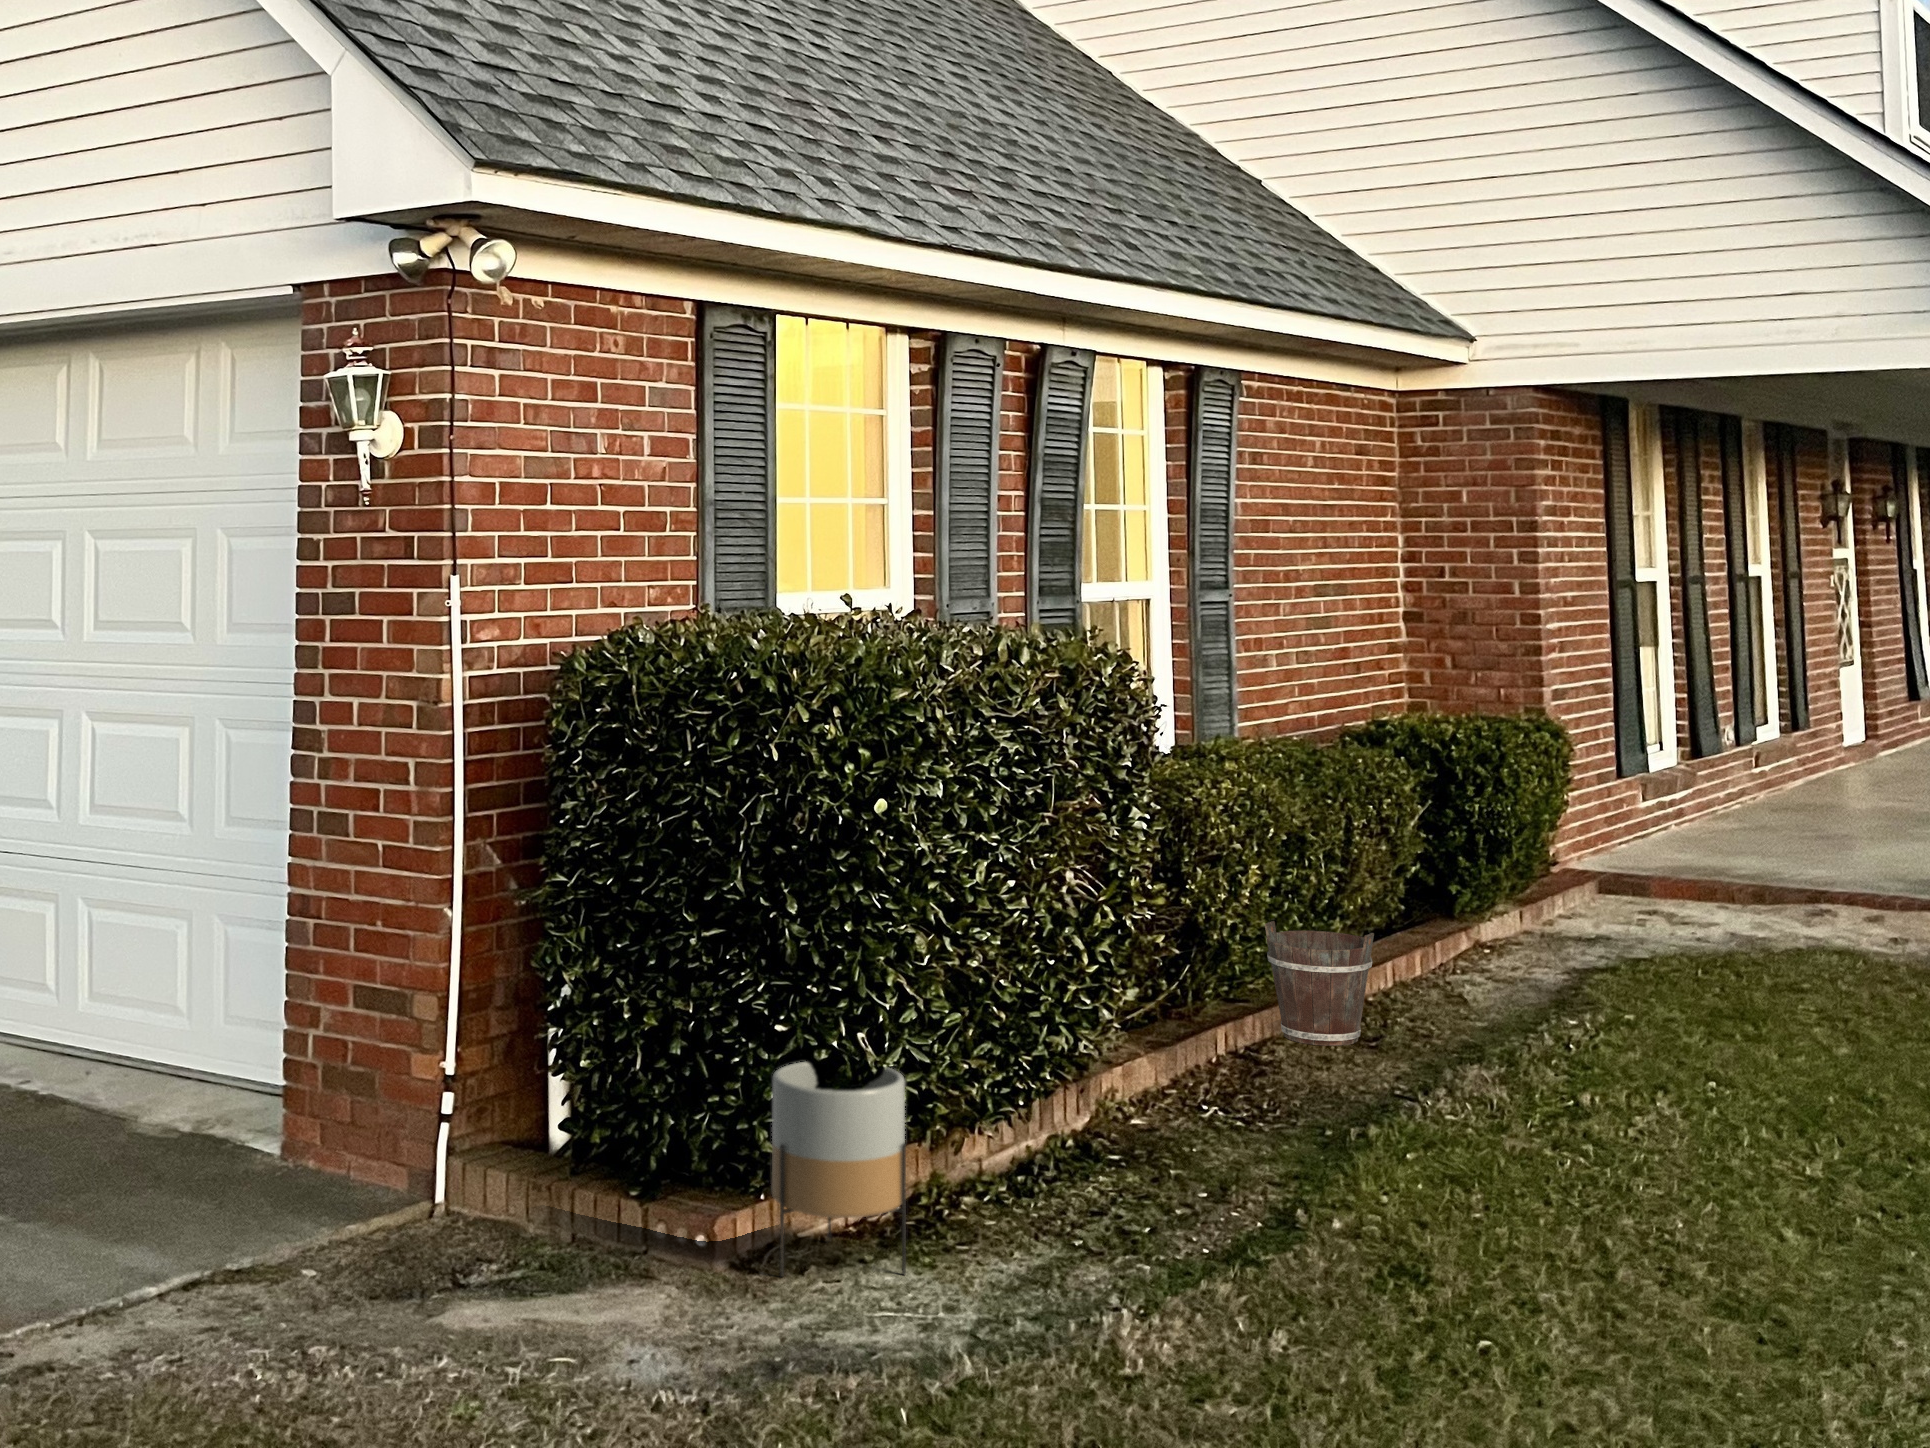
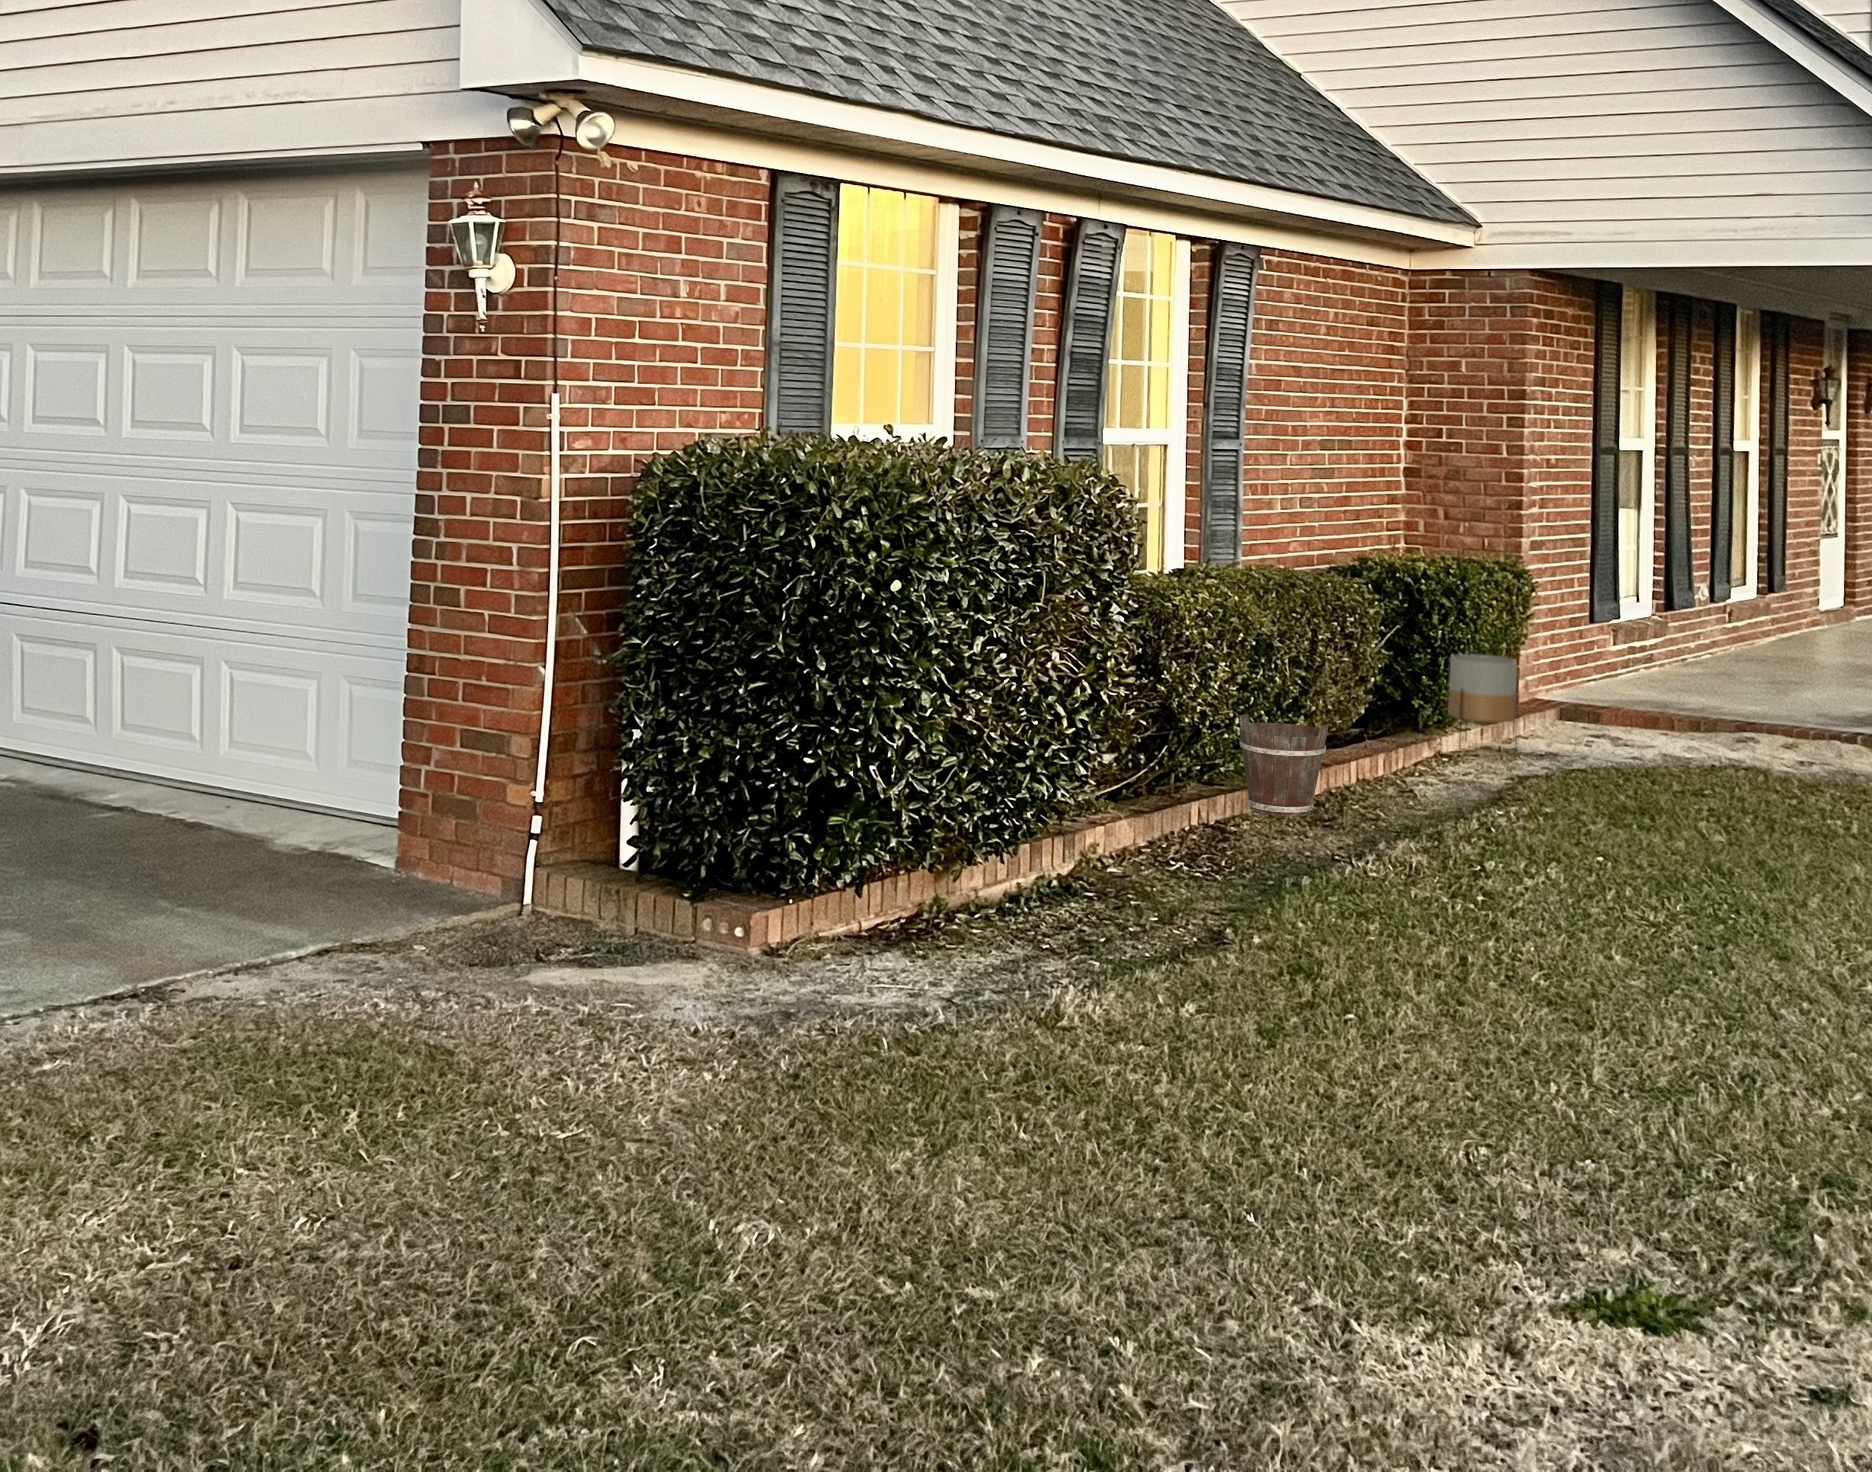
planter: present [772,1062,906,1276] -> present [1448,654,1519,749]

